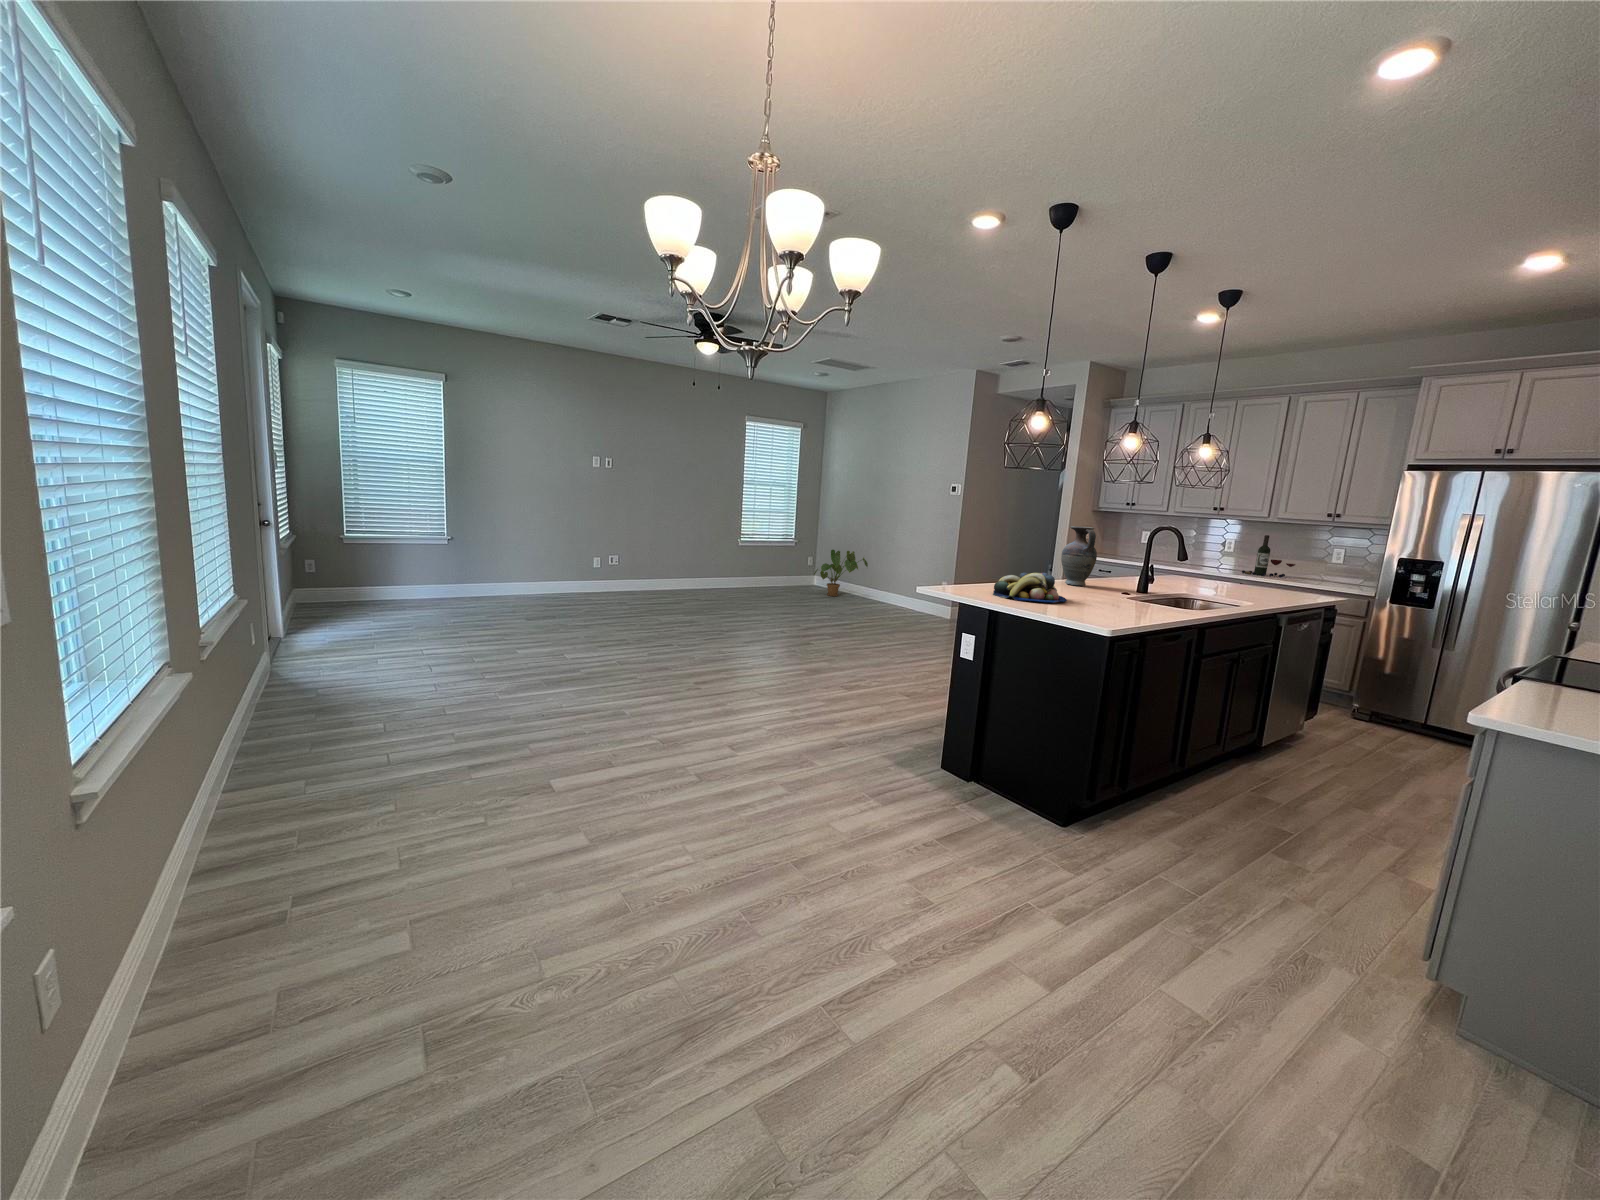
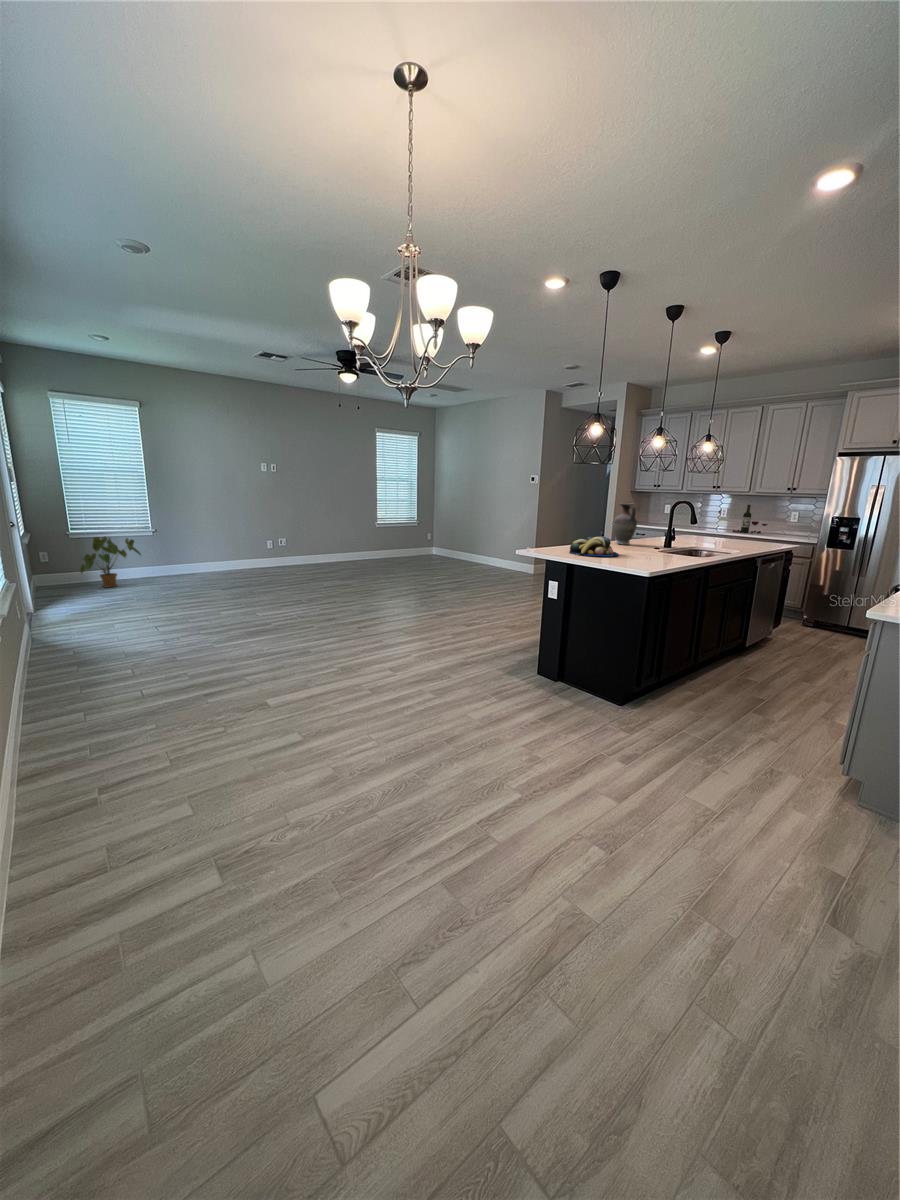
house plant: present [814,550,868,596] -> present [80,537,141,587]

